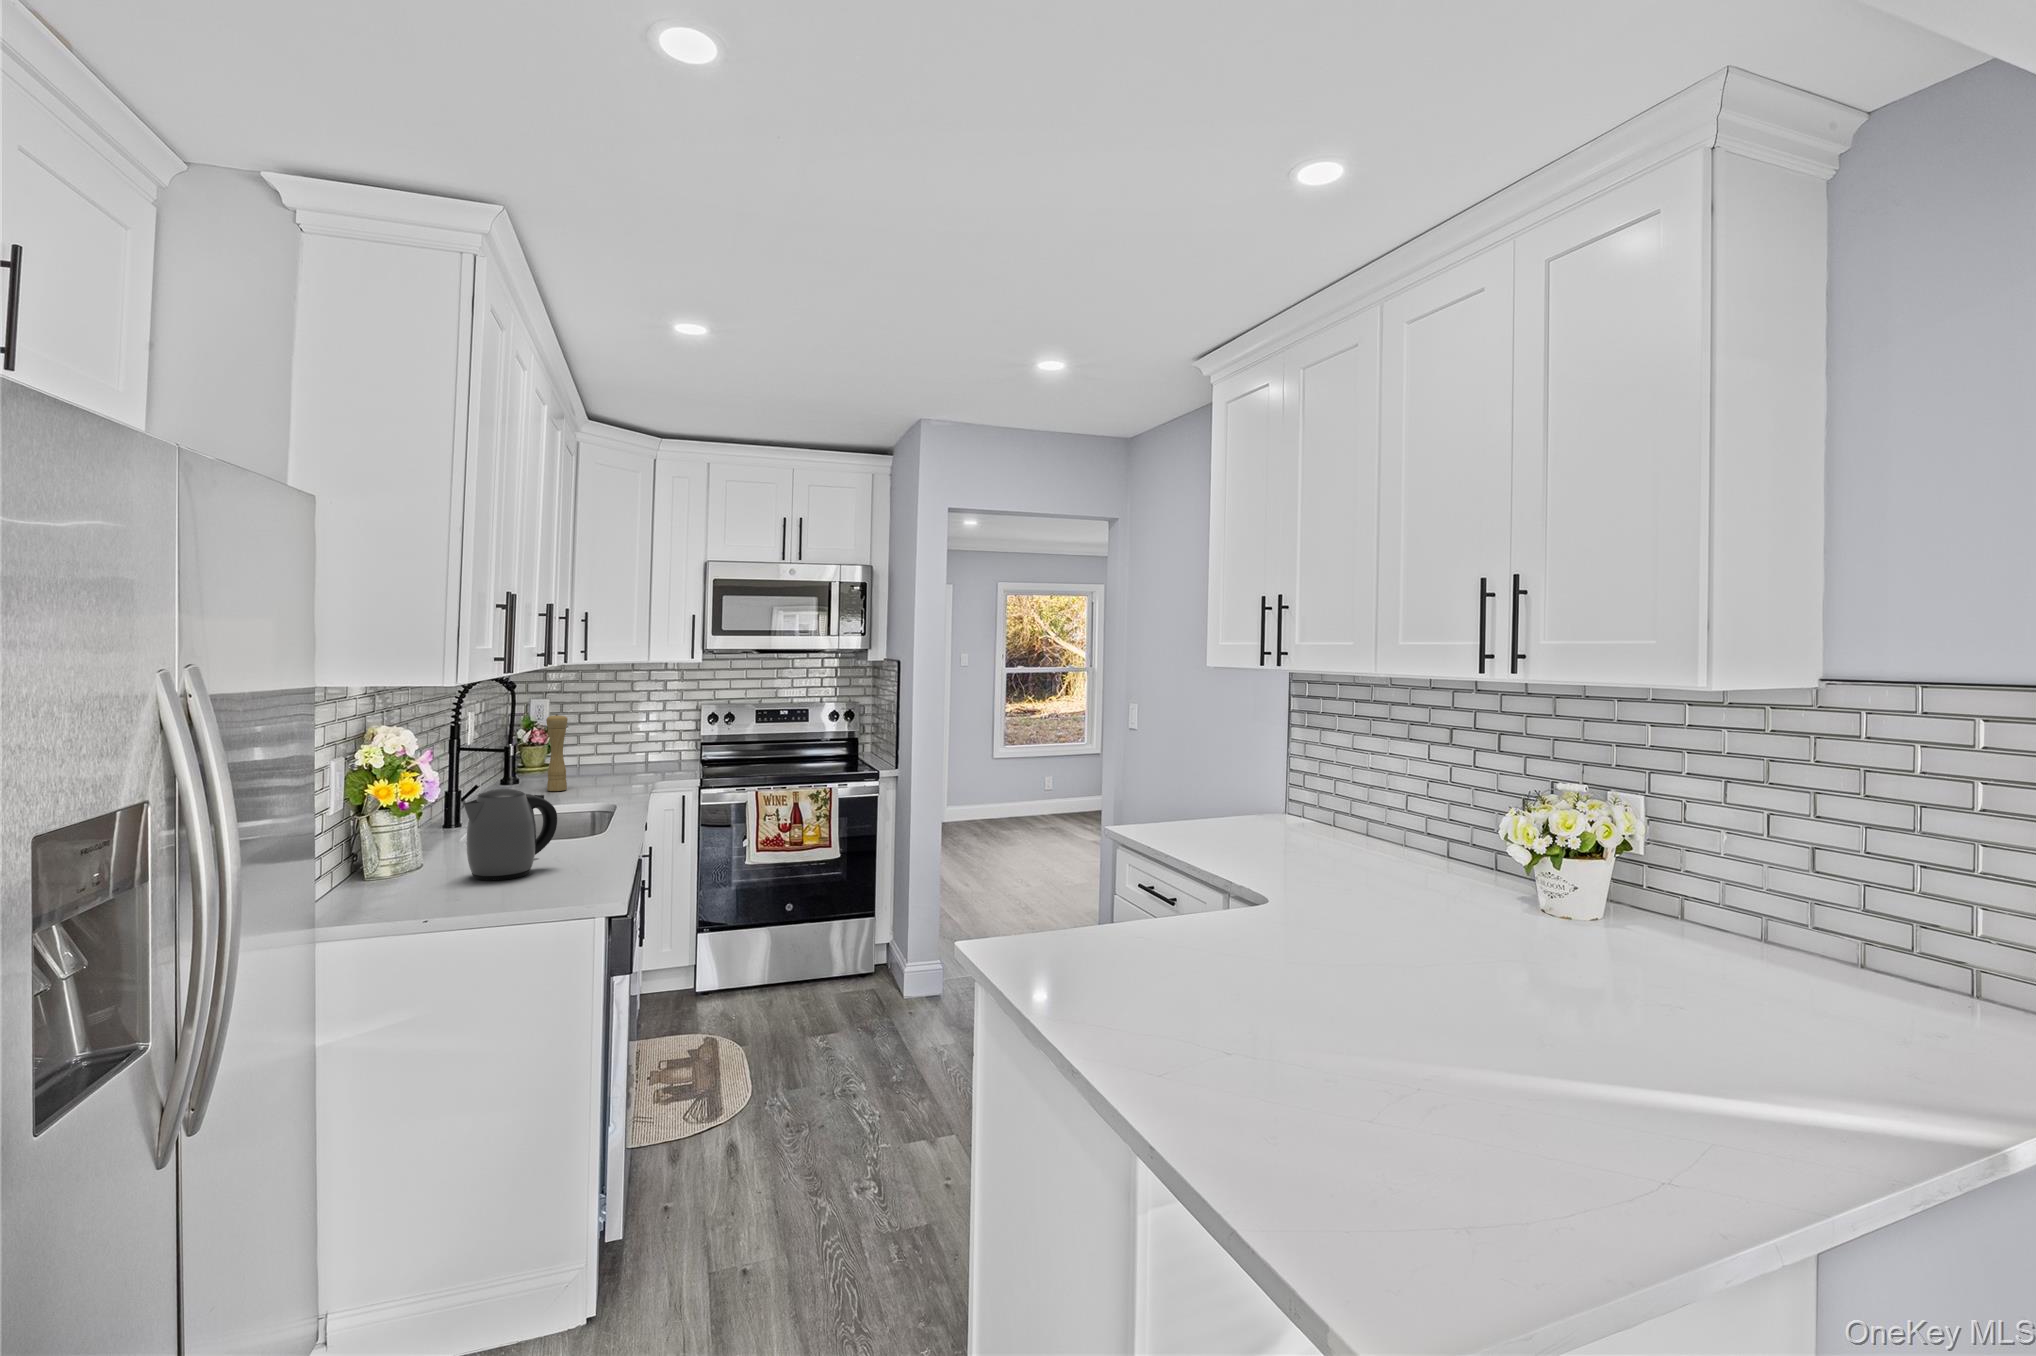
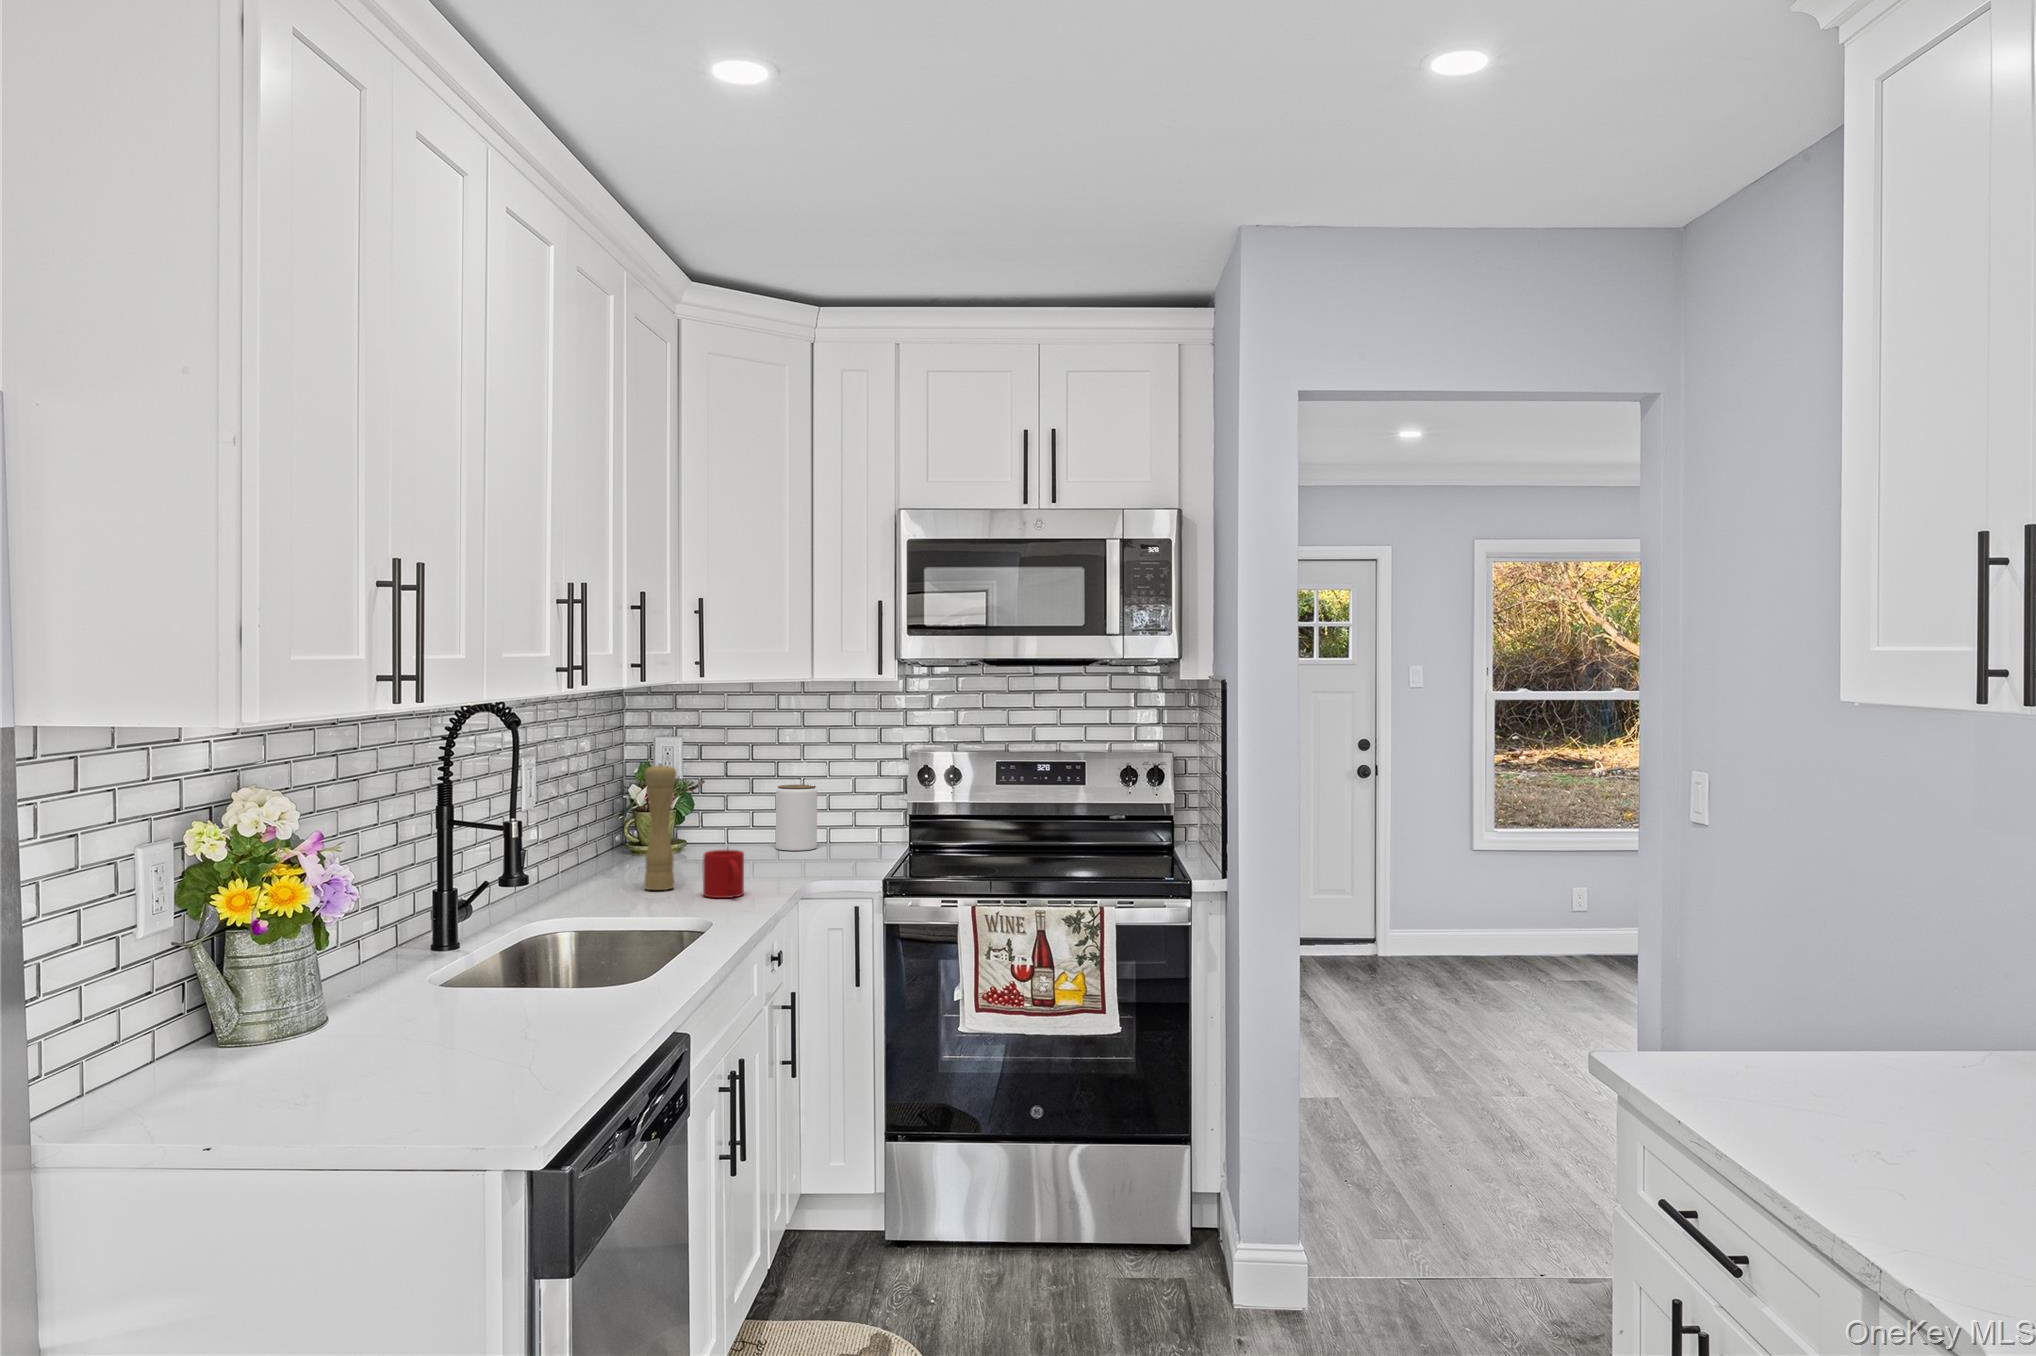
jar: none [613,727,641,767] -> present [776,785,817,851]
mug: none [589,765,615,793] -> present [703,850,744,898]
kettle: present [464,789,557,881] -> none [295,913,488,1097]

